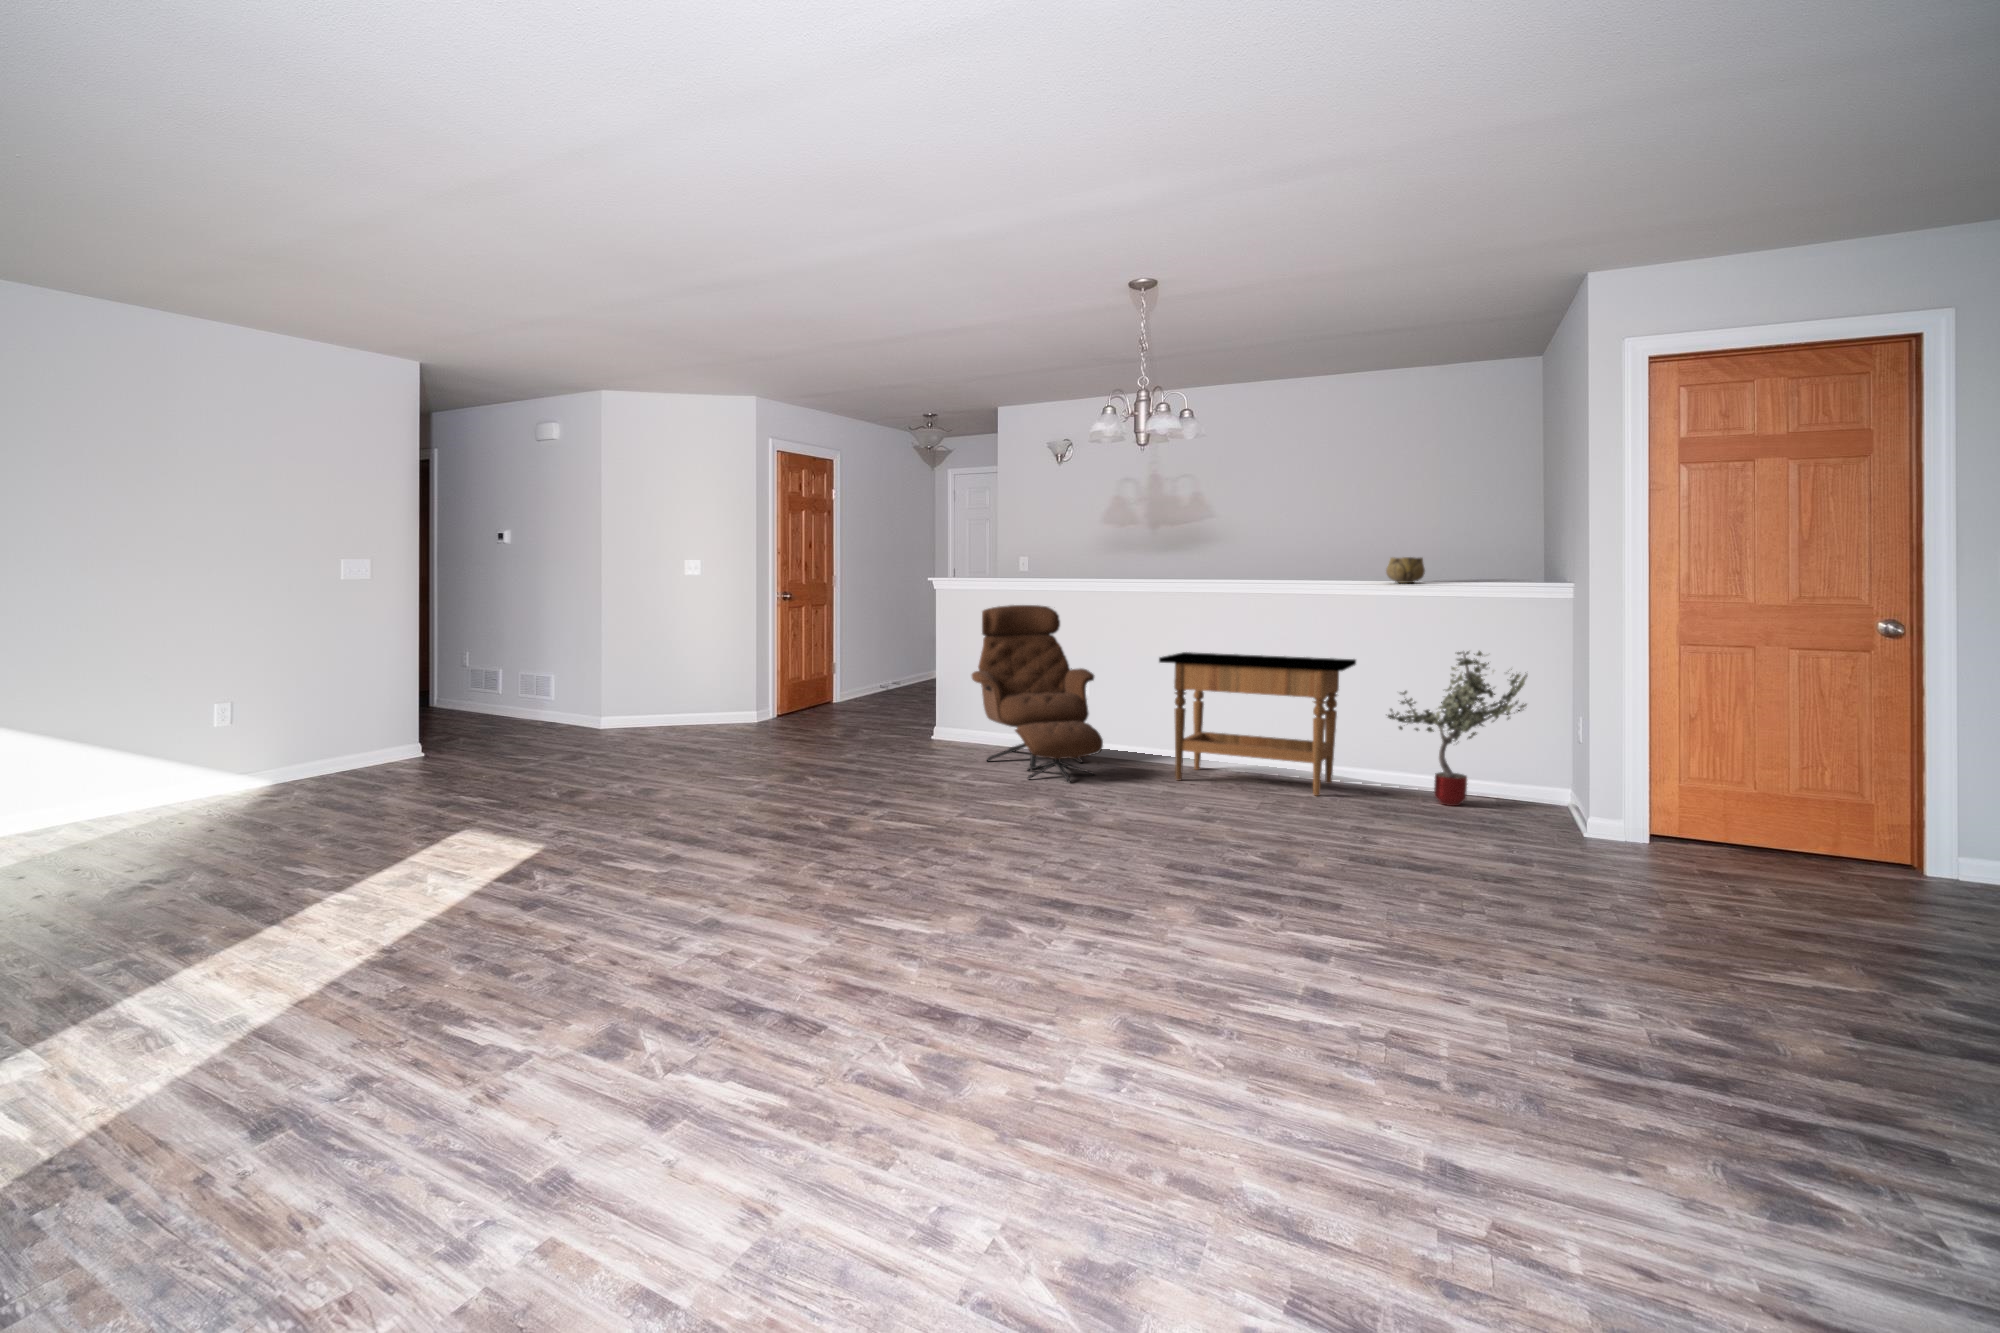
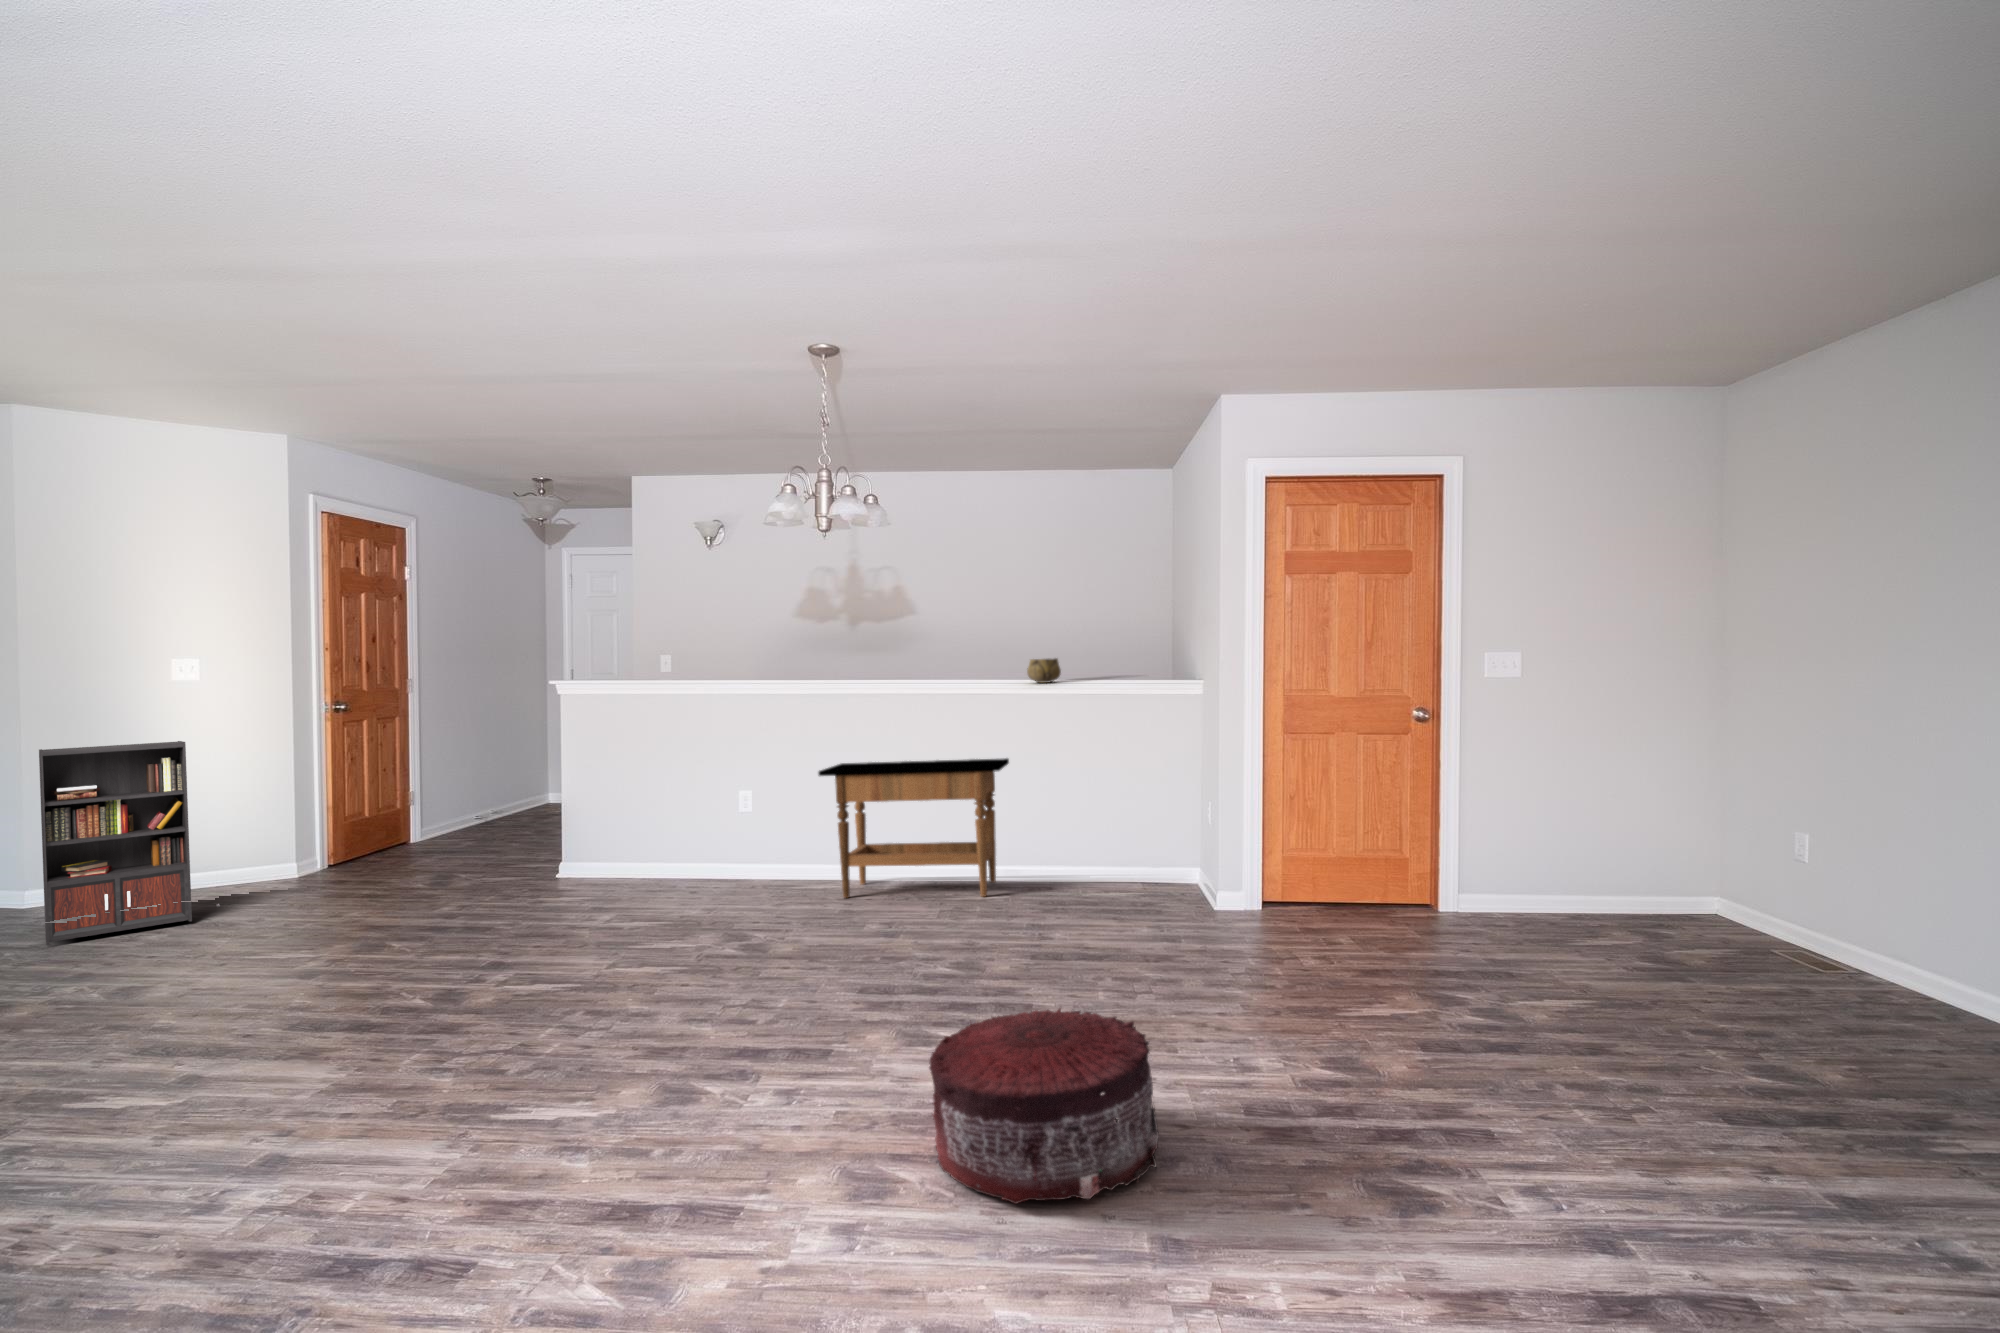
bookcase: none [581,598,694,742] -> present [39,741,220,944]
lounge chair: present [972,605,1103,782] -> none [606,724,764,918]
potted tree: present [1388,651,1527,806] -> none [1039,742,1160,891]
pouf: none [1214,907,1455,1102] -> present [929,1008,1159,1204]

